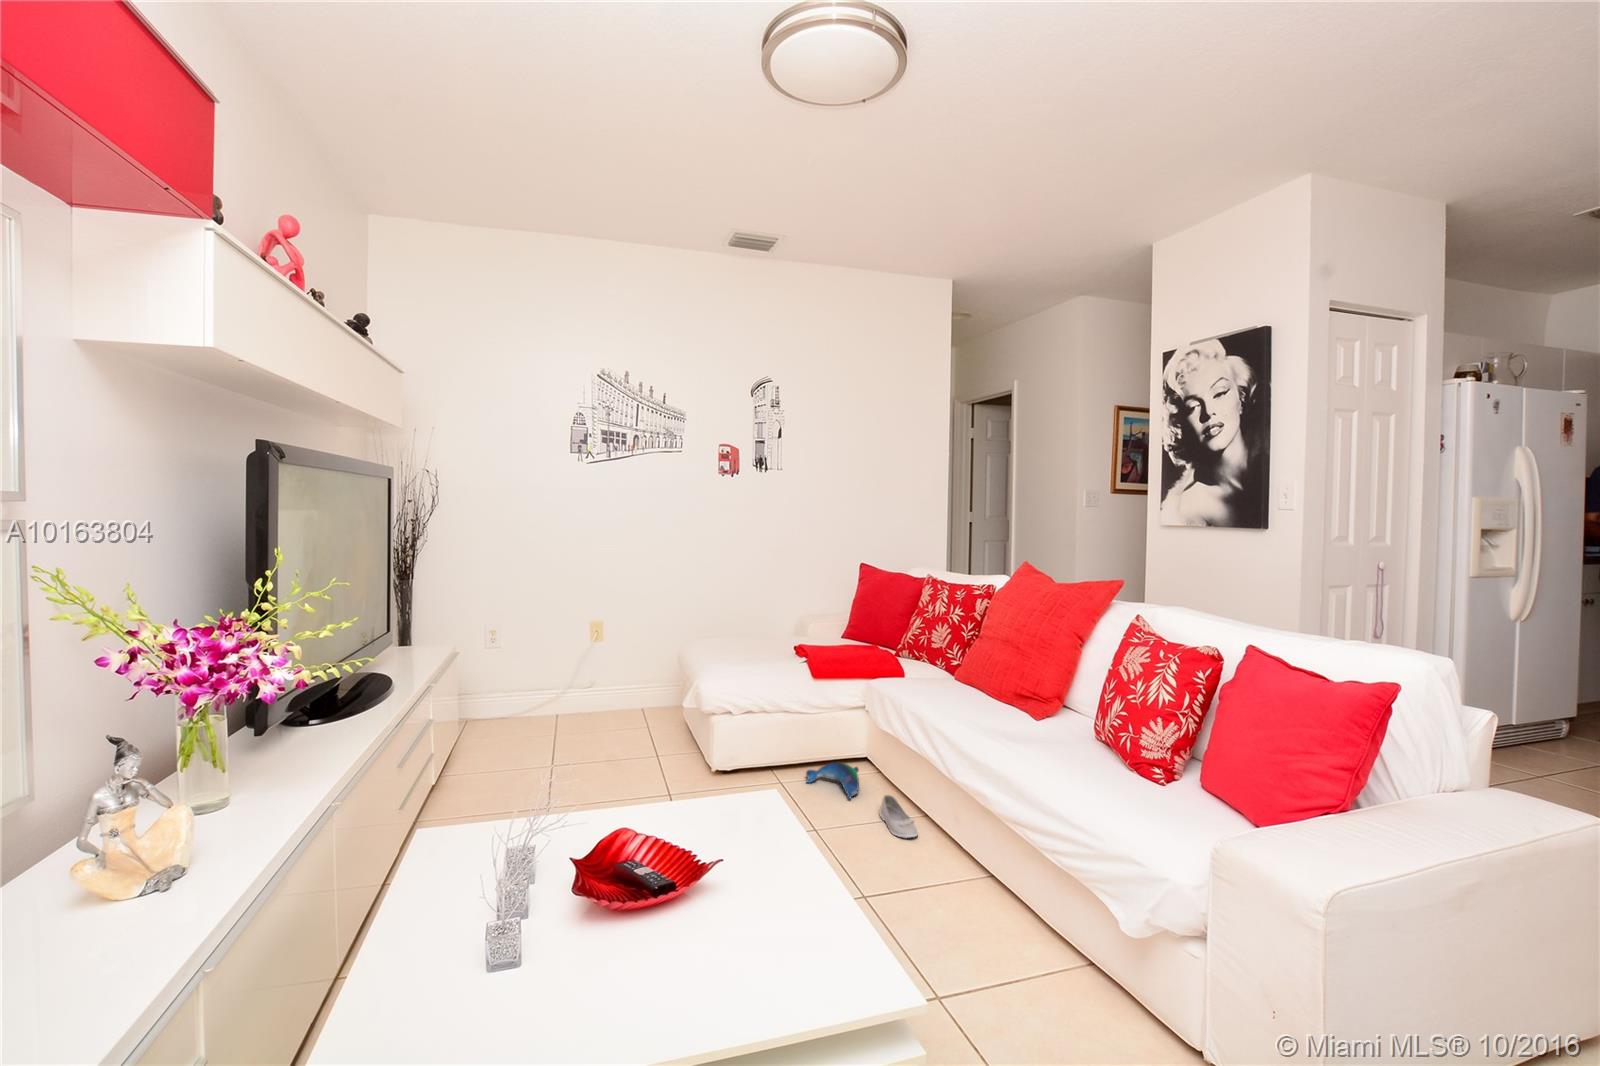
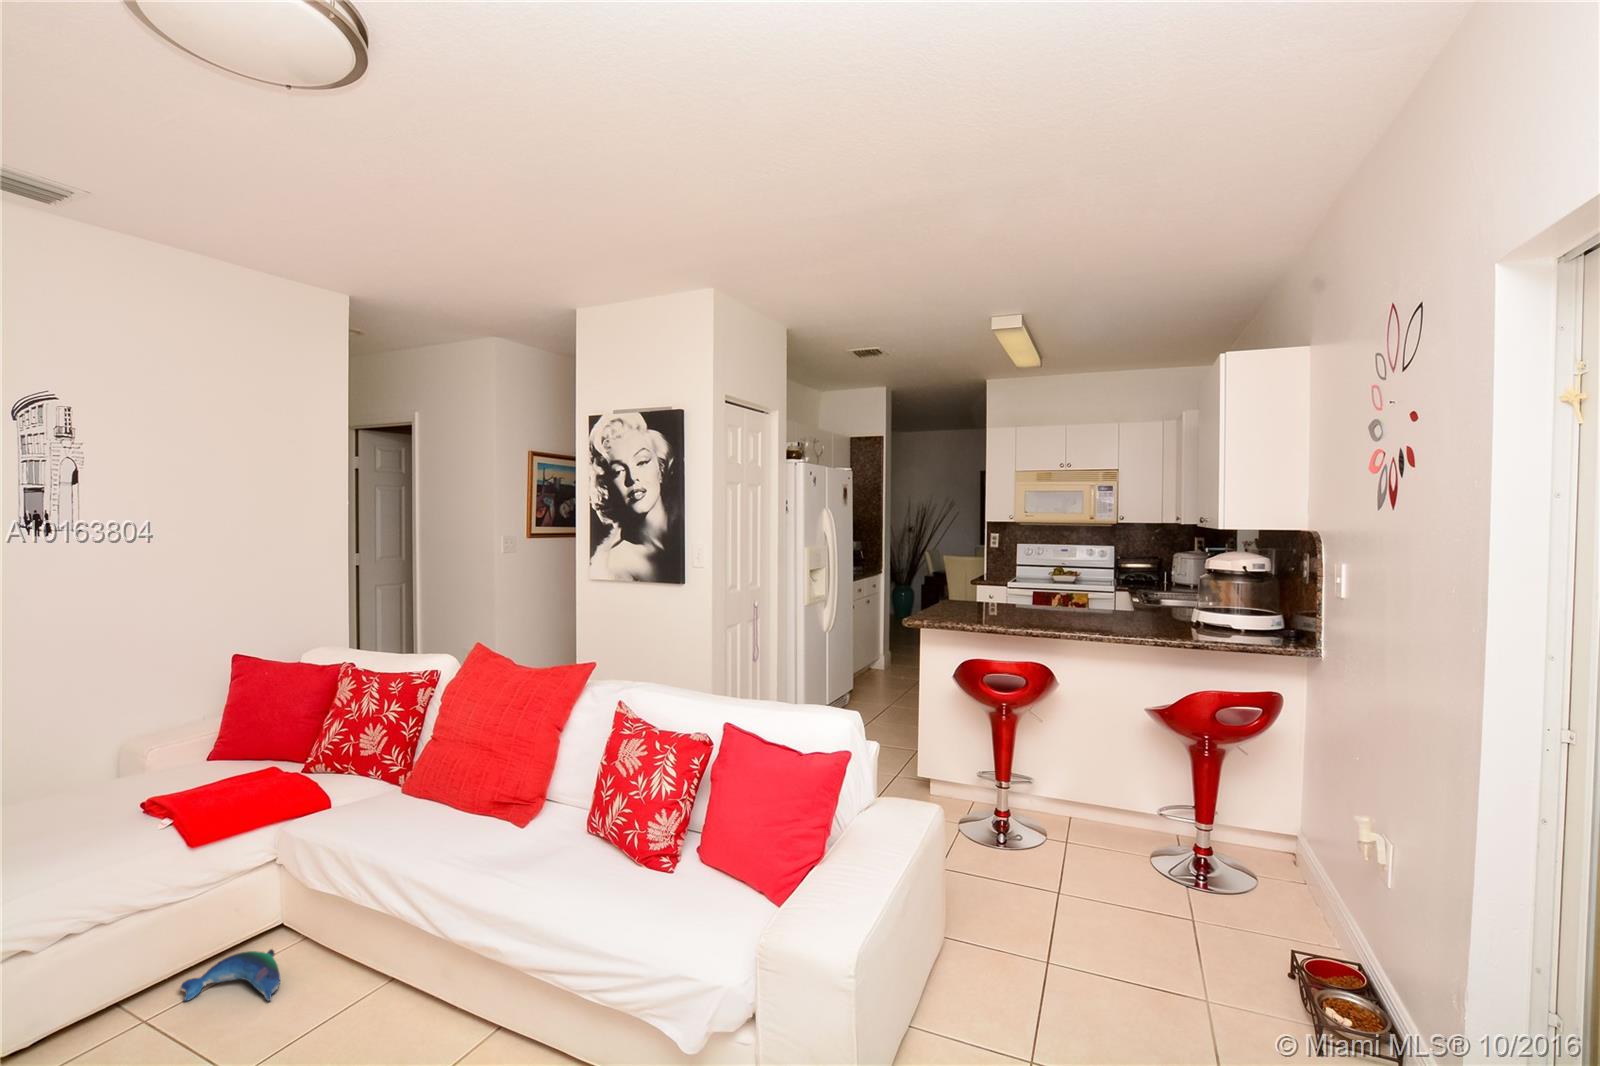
shoe: present [880,795,918,838] -> none [324,974,389,1027]

